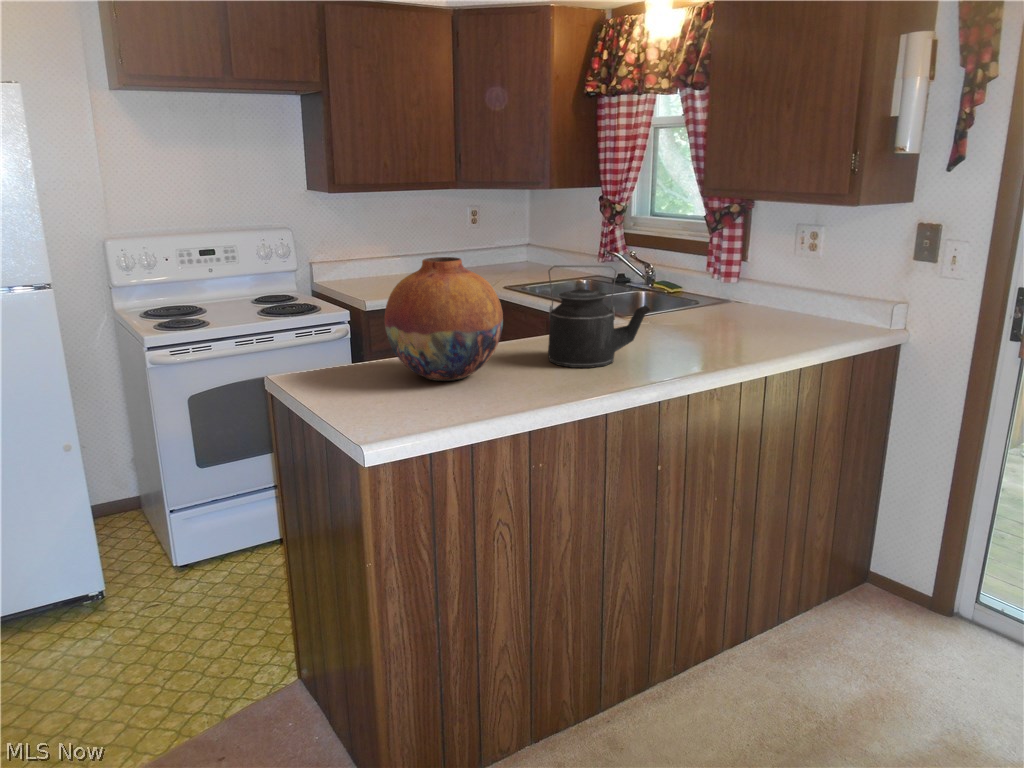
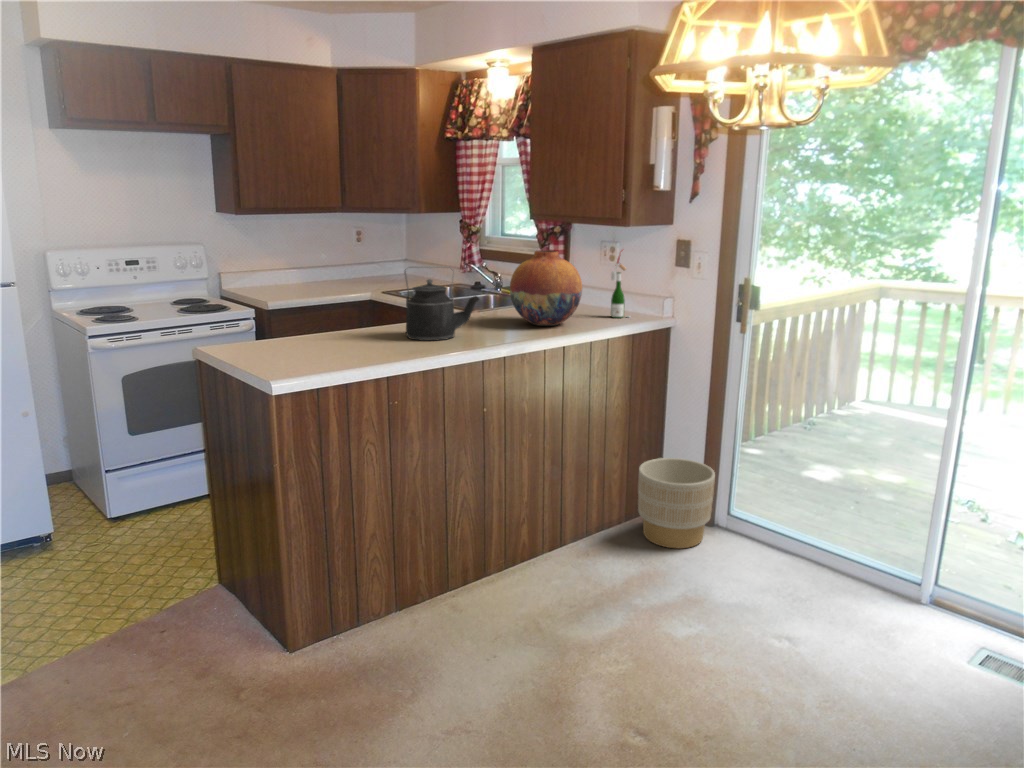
wine bottle: none [816,236,844,330] -> present [611,250,626,318]
vase: present [385,257,503,381] -> present [510,250,582,326]
planter: none [851,522,970,653] -> present [638,458,715,548]

